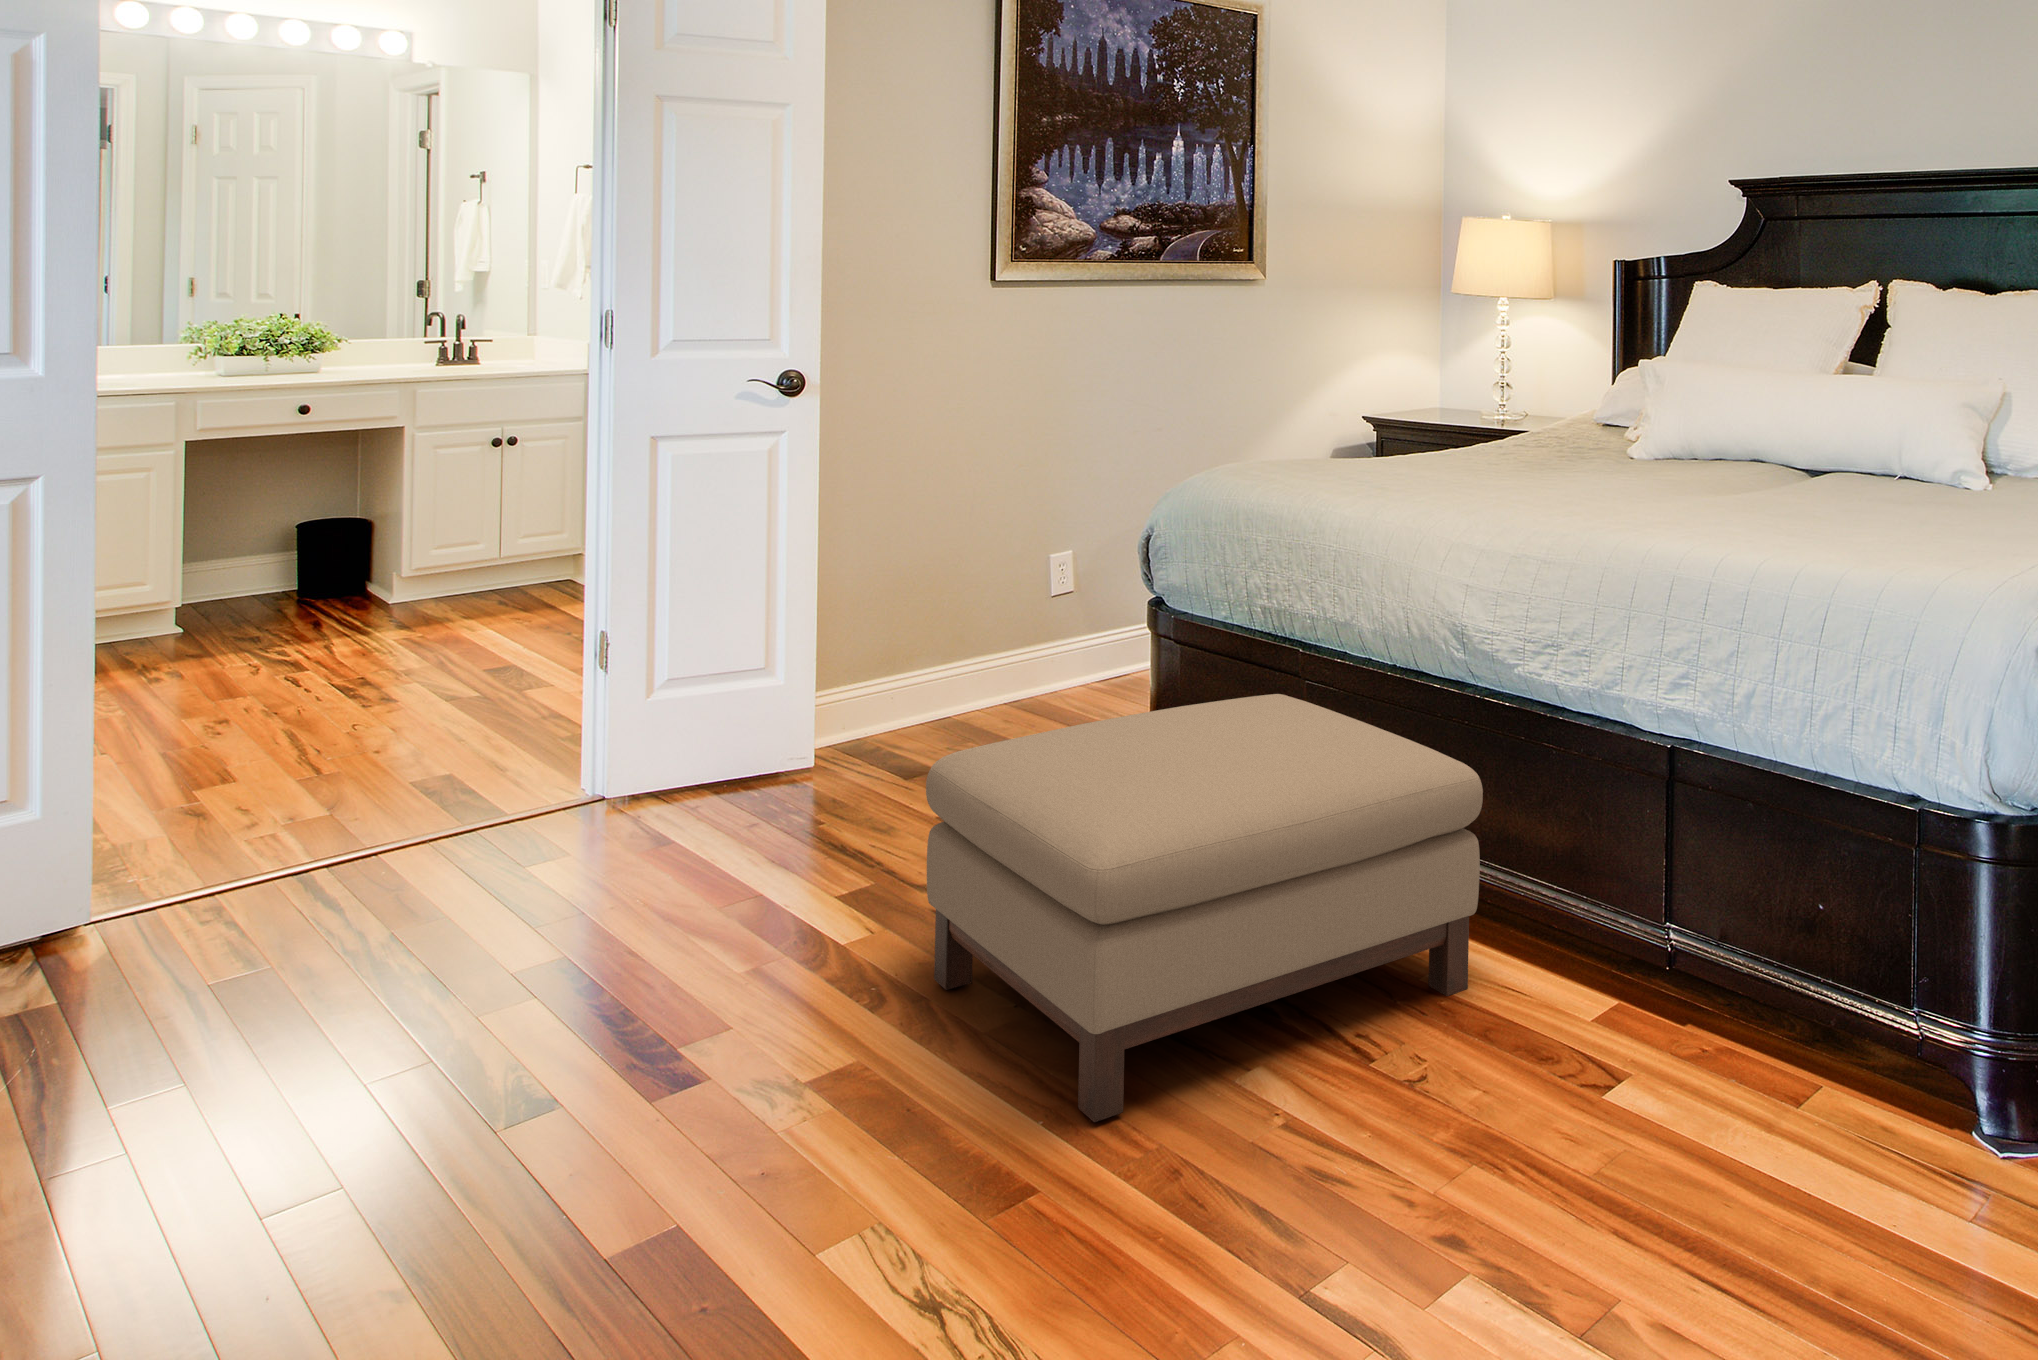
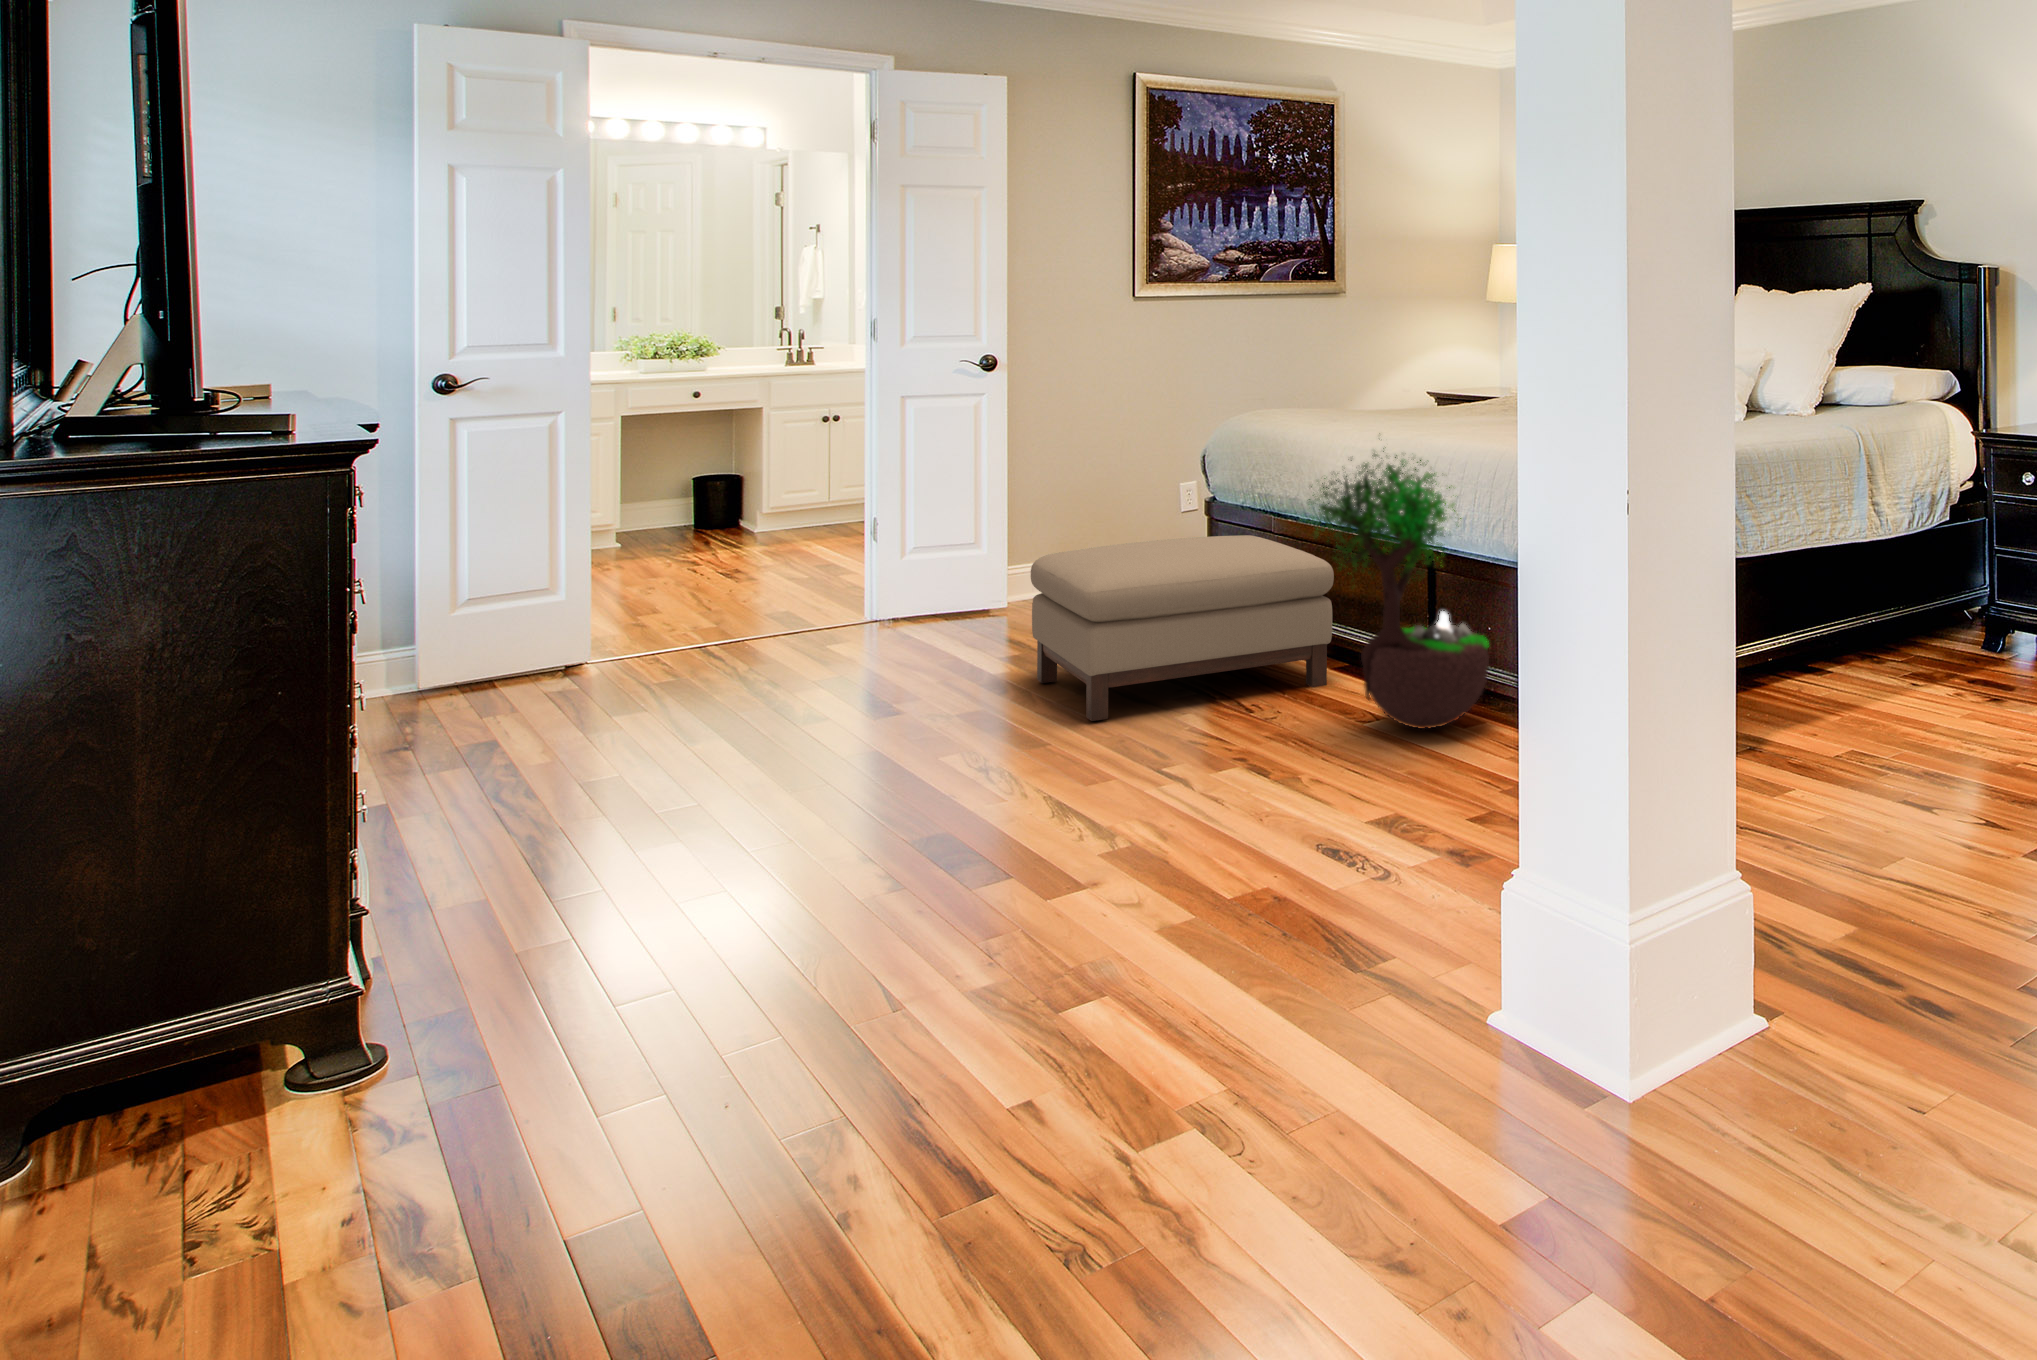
potted tree: none [1528,562,1887,1146] -> present [1300,447,1489,728]

